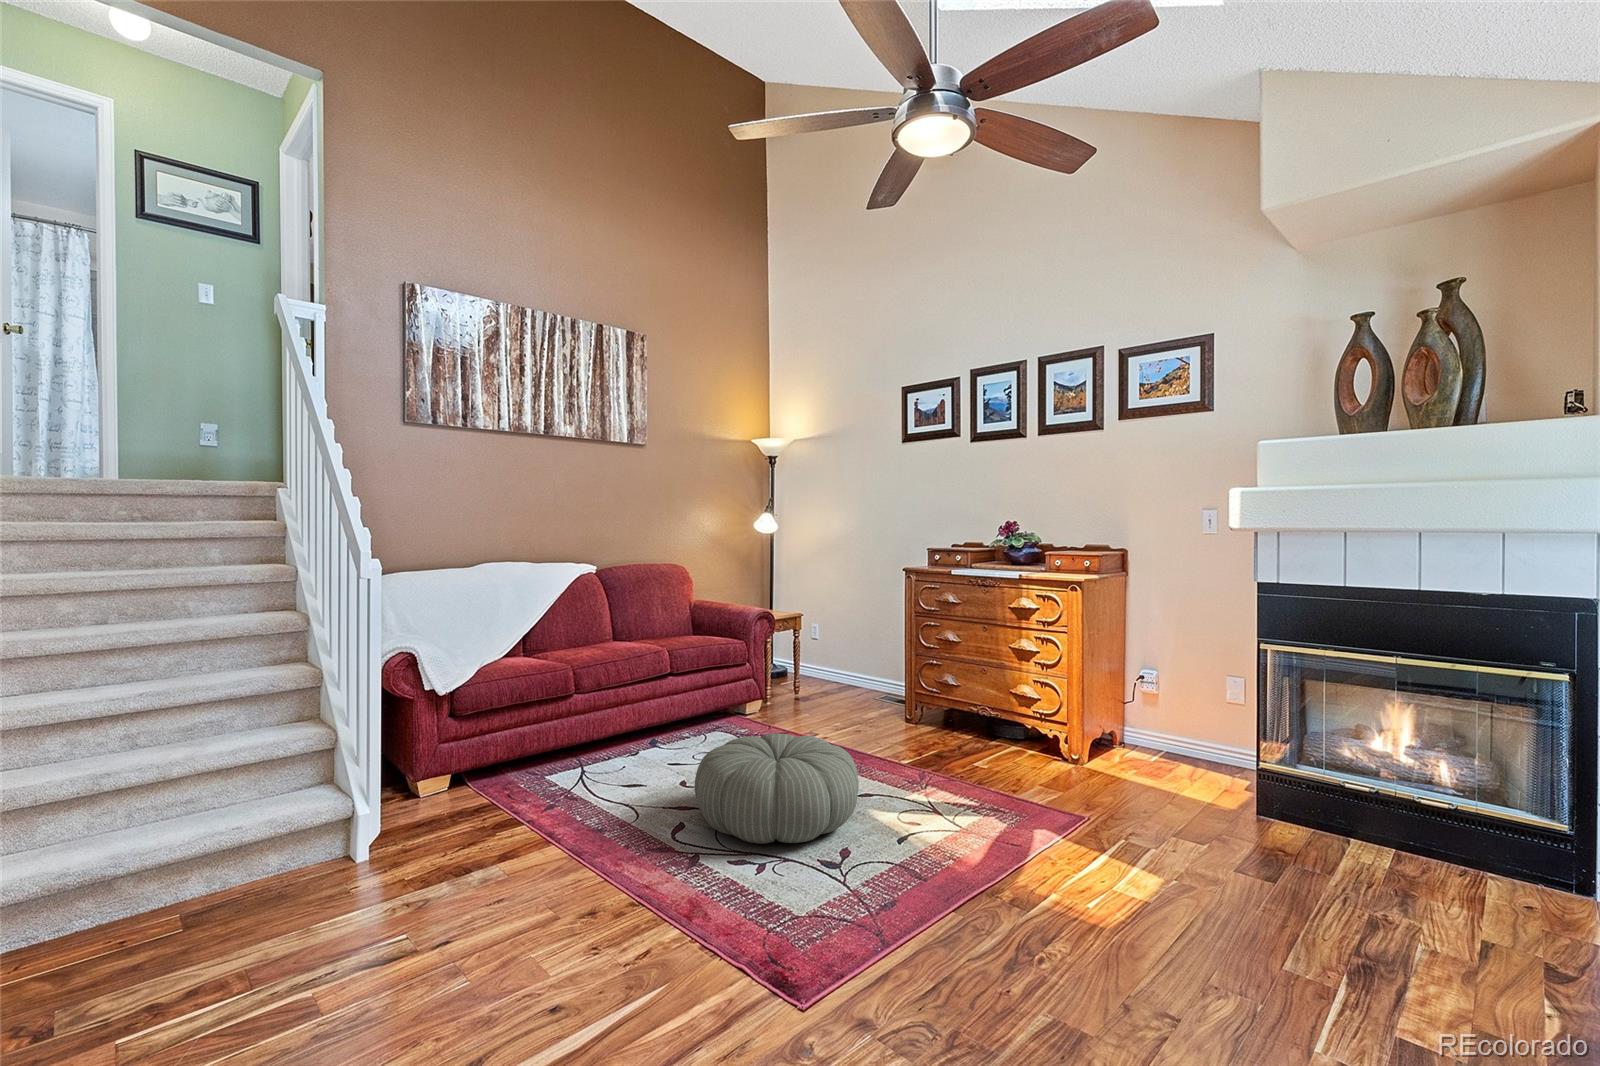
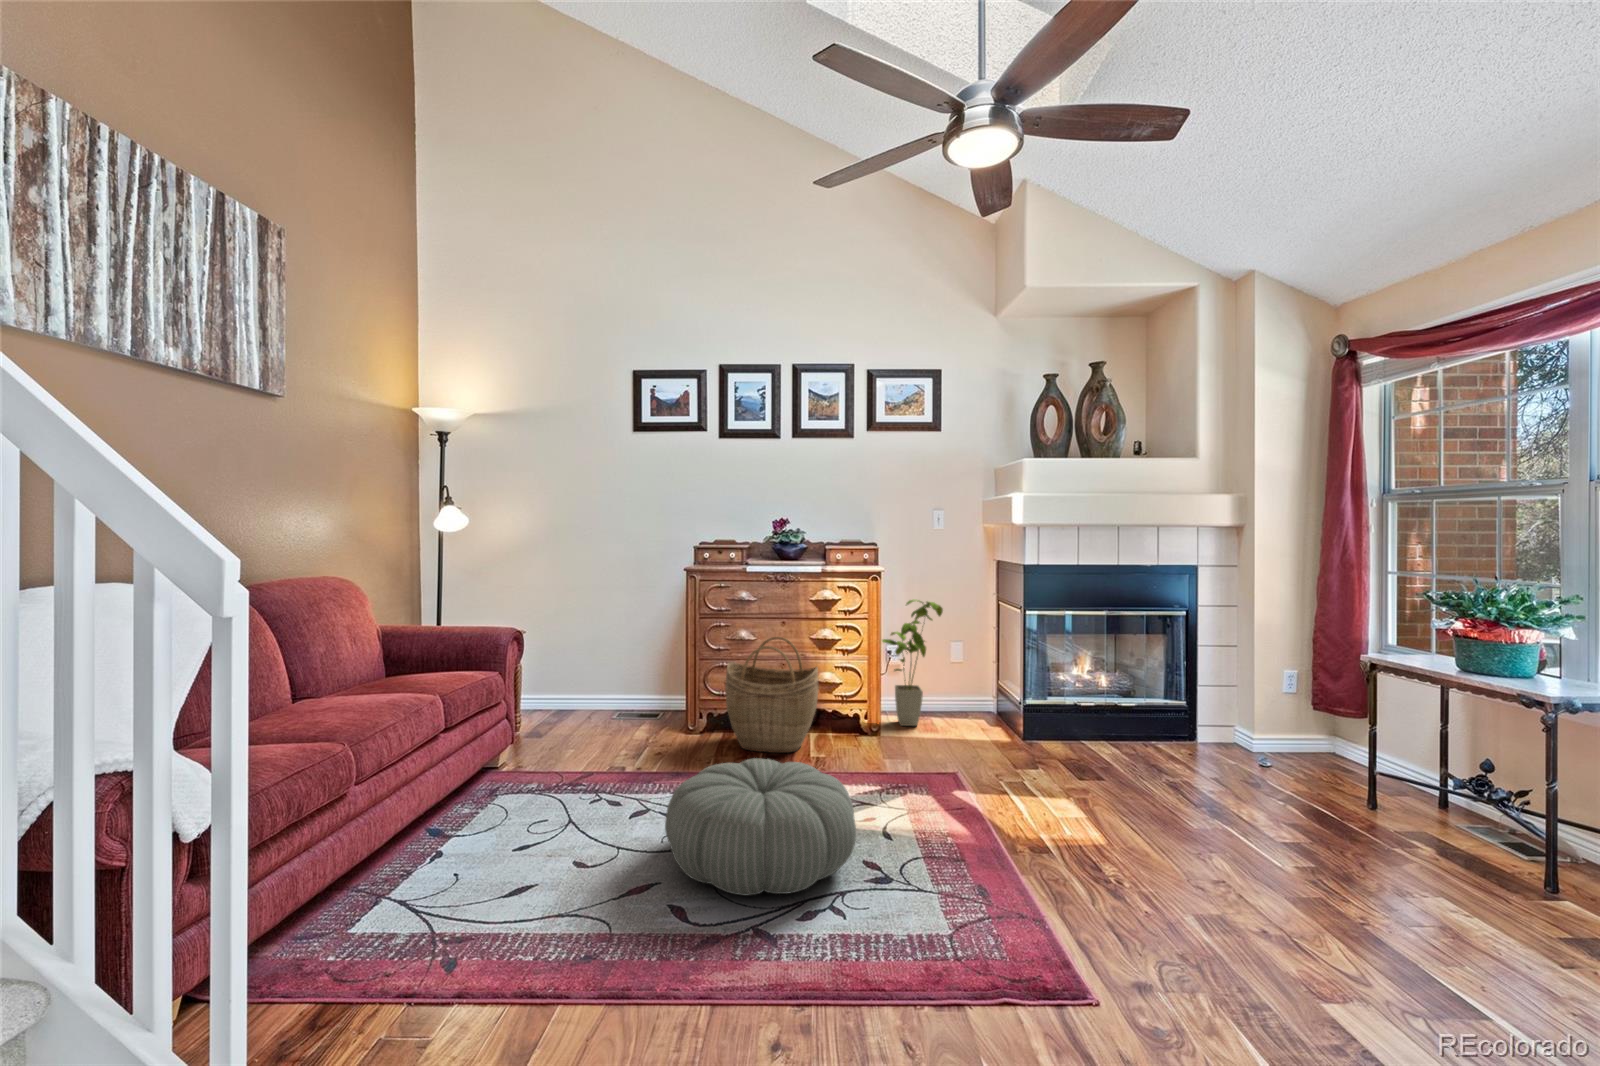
house plant: none [1112,616,1191,768] -> present [882,599,943,726]
woven basket: none [904,642,998,758] -> present [725,637,819,753]

